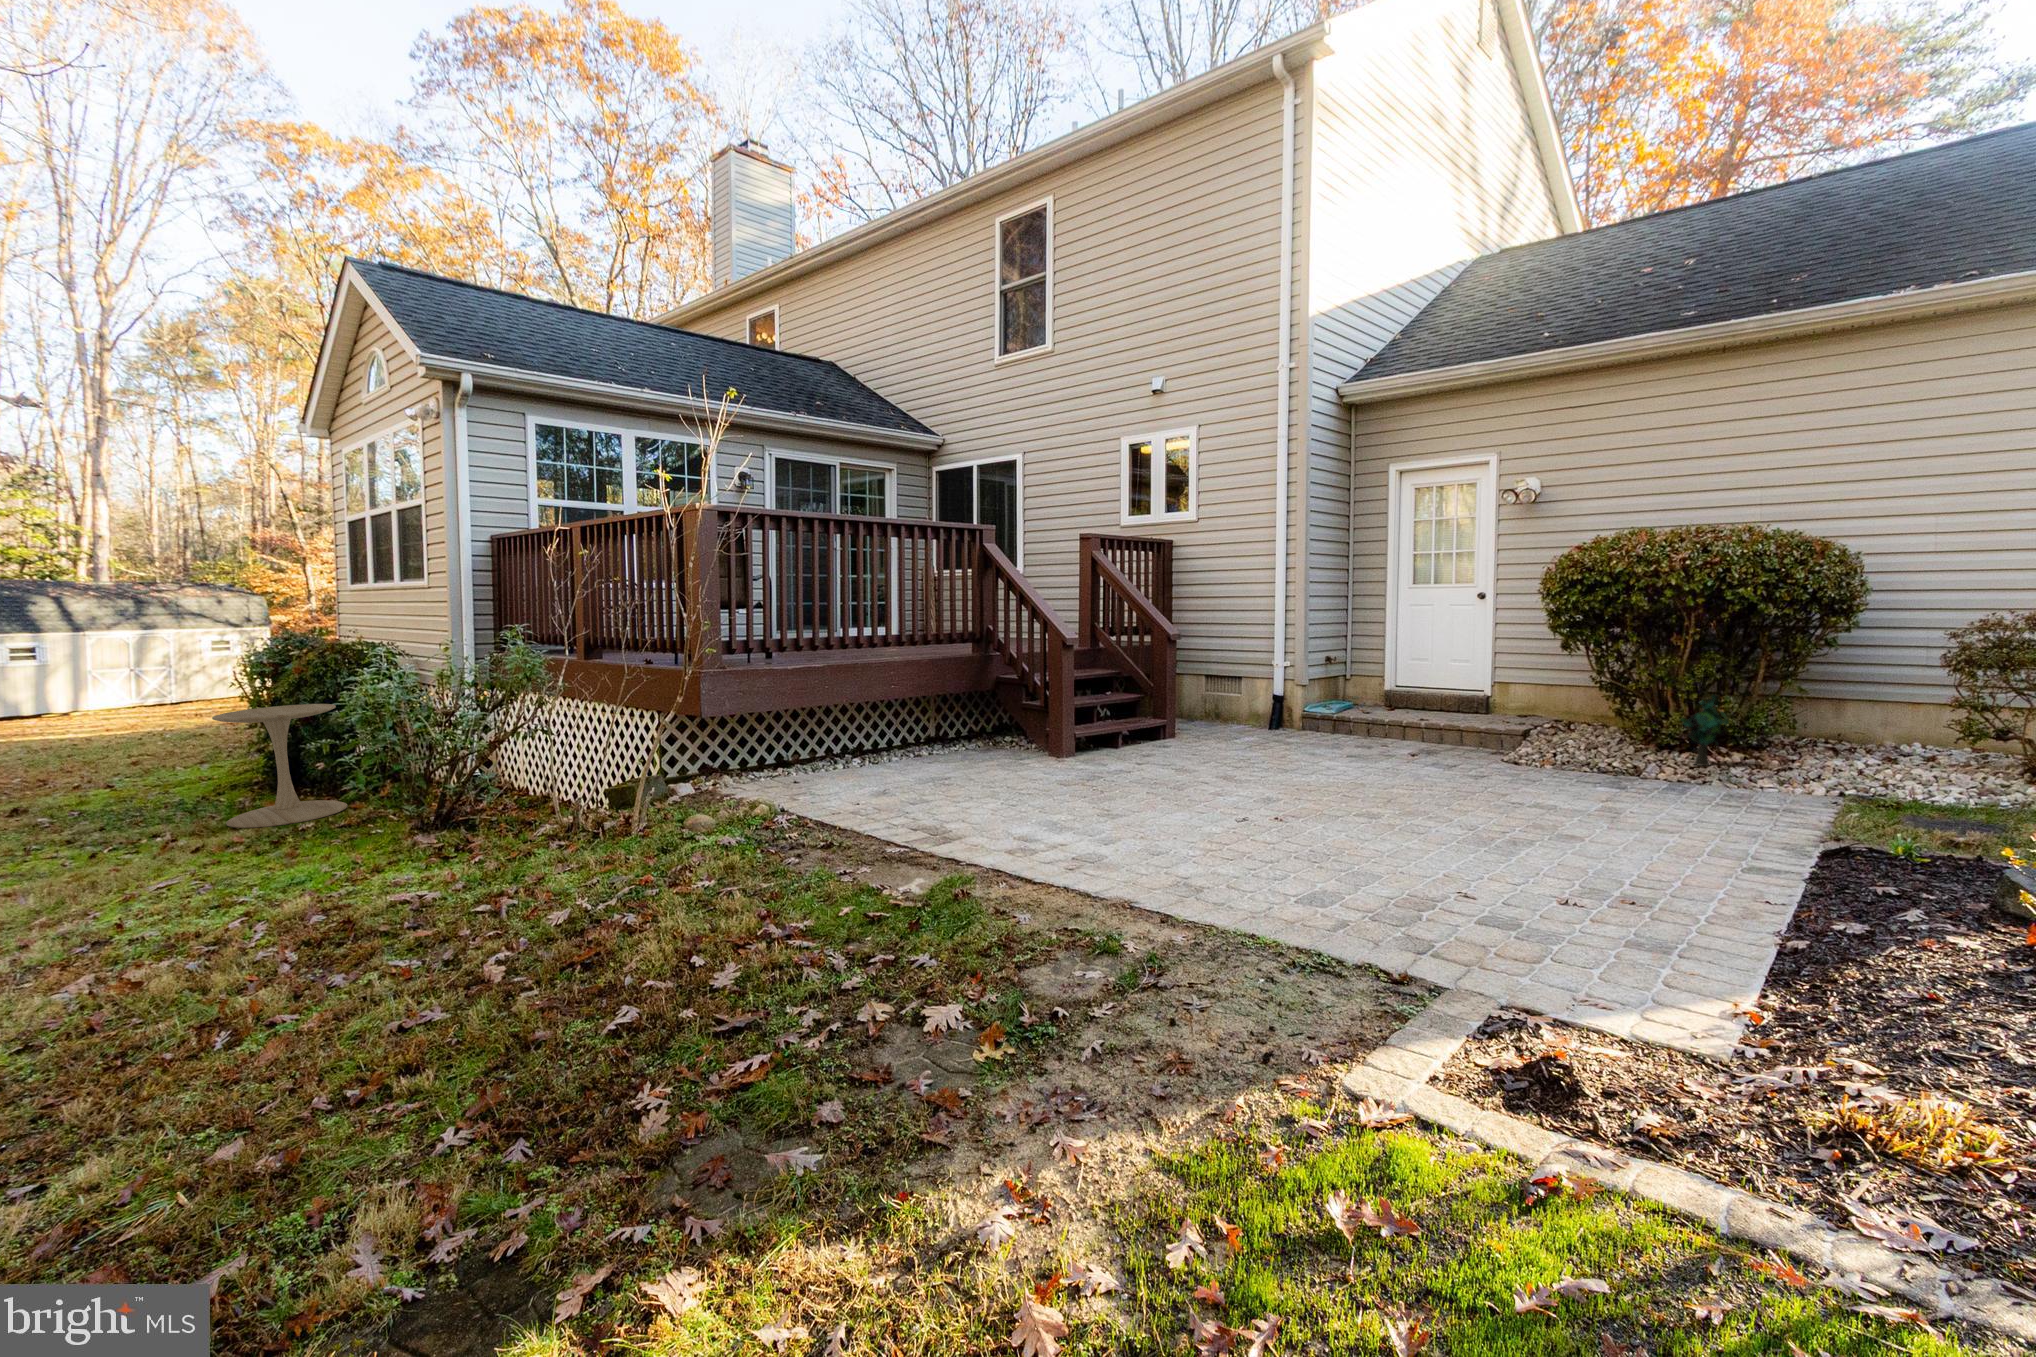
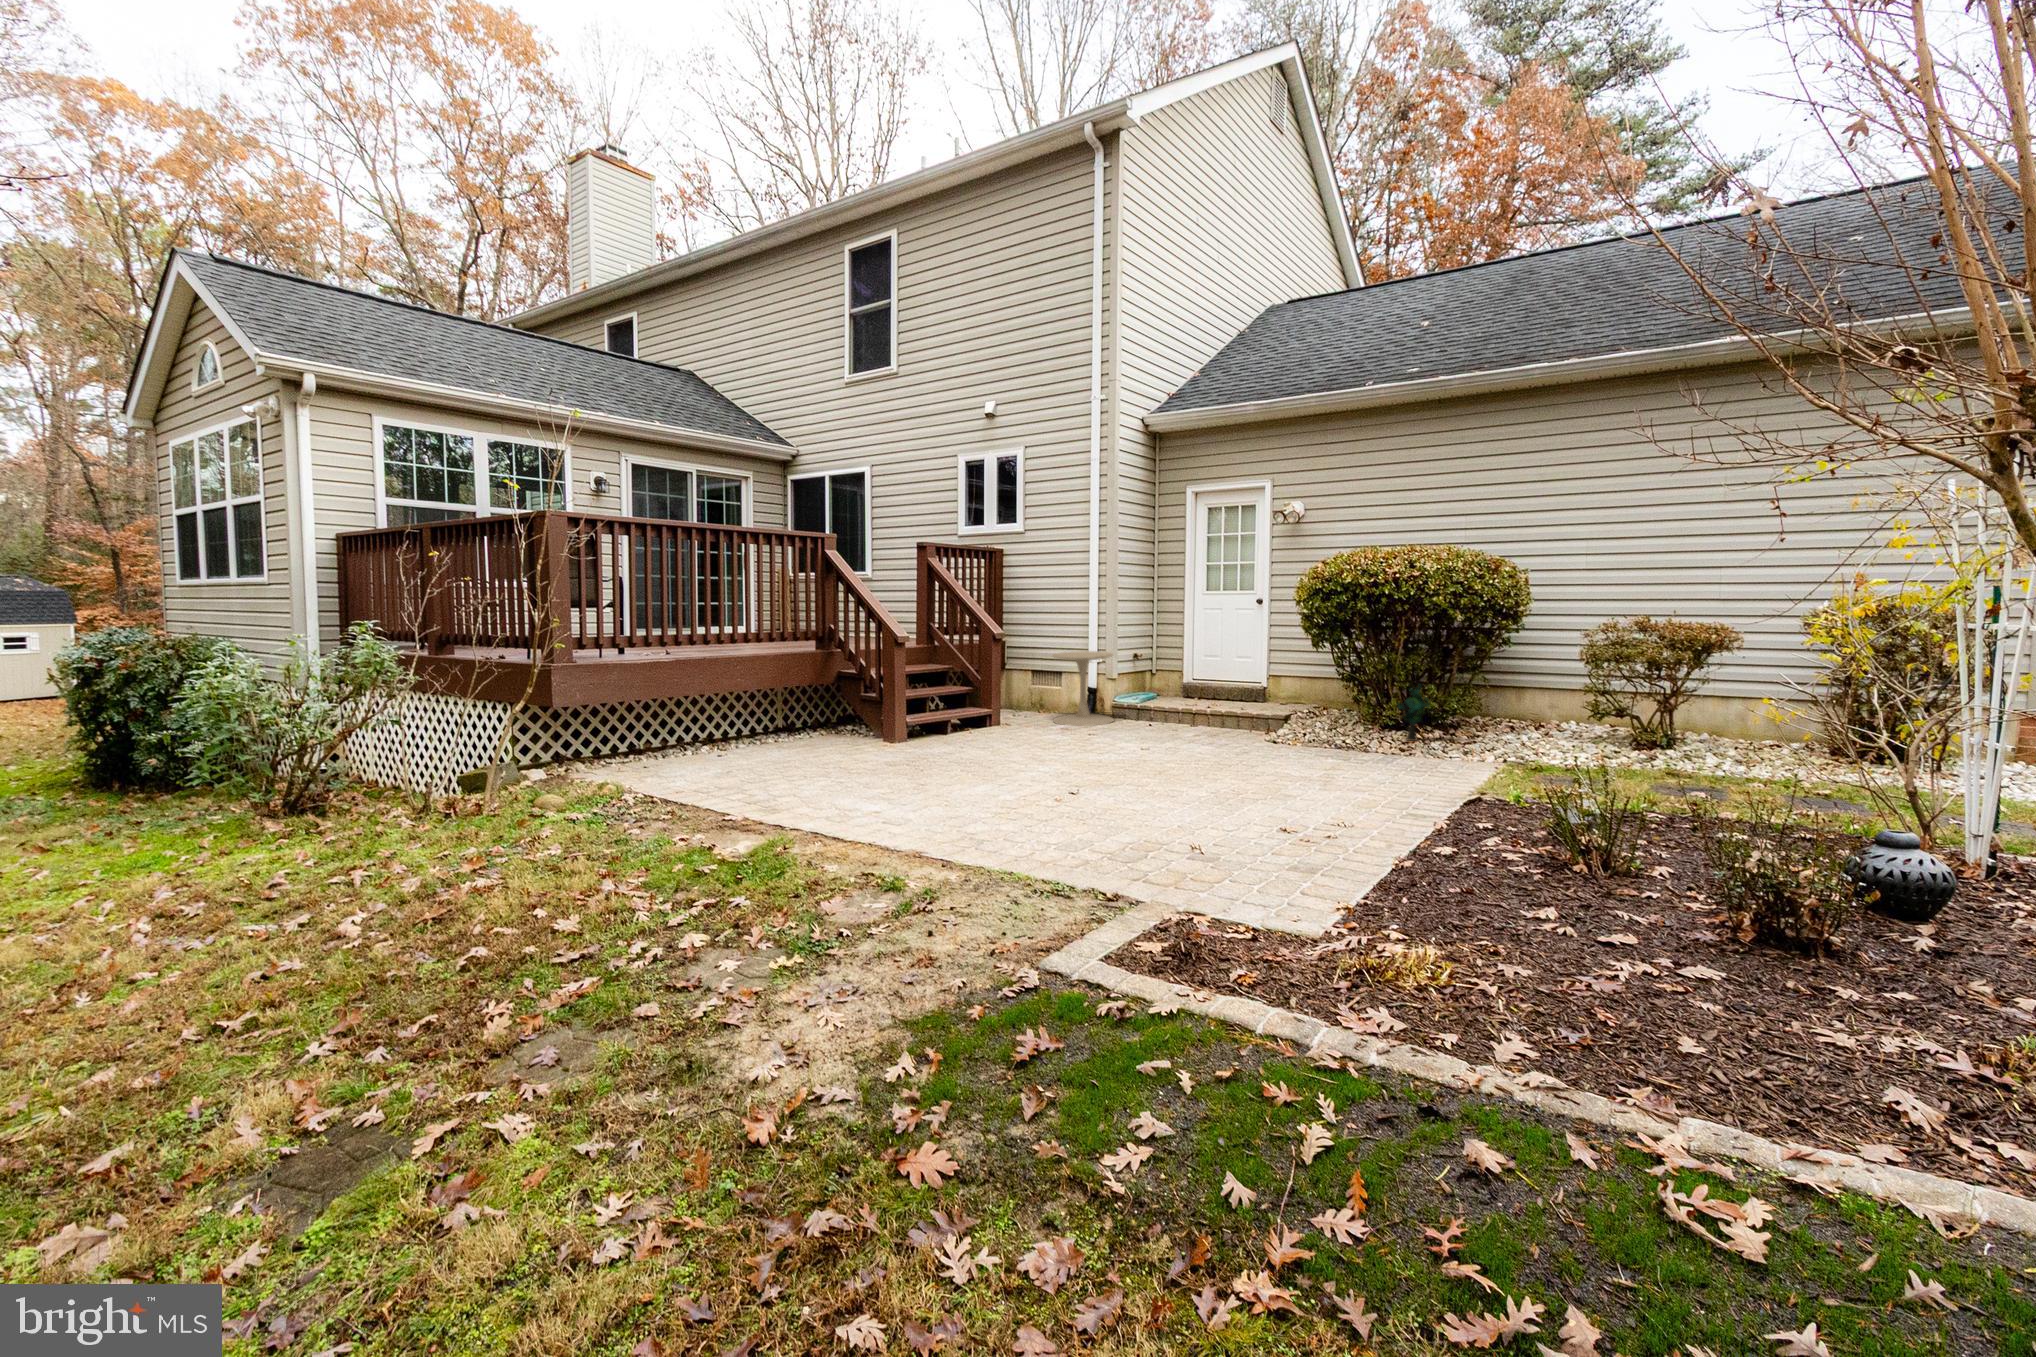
pedestal table: present [212,704,347,828] -> present [1052,651,1114,726]

